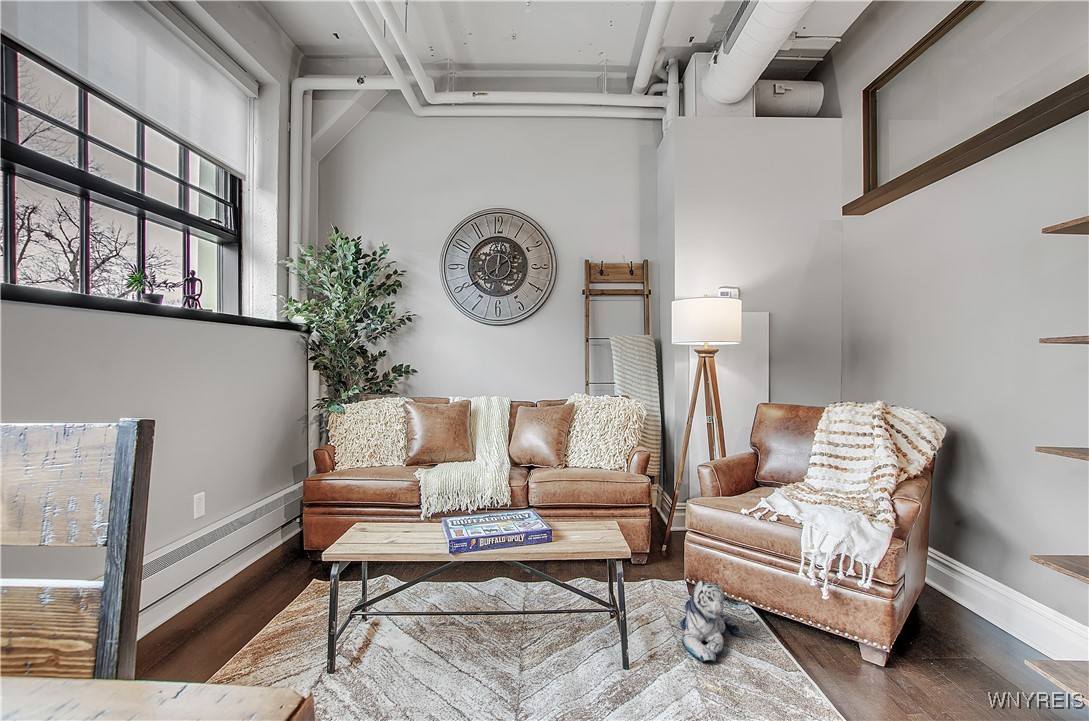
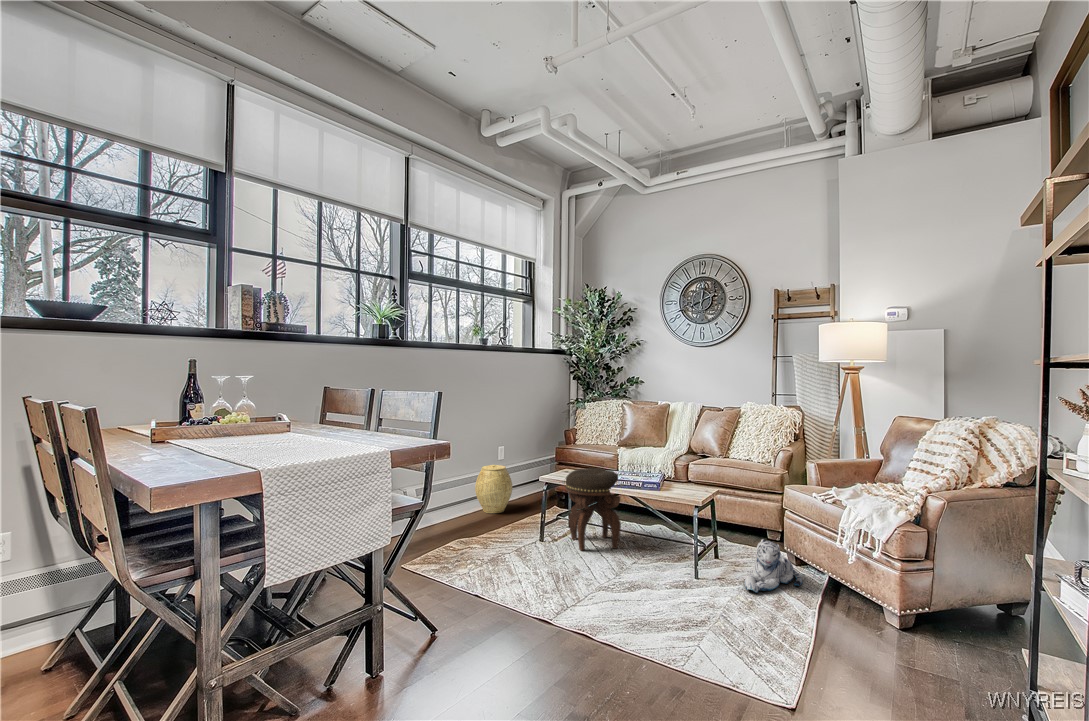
footstool: none [384,511,485,661] -> present [564,468,621,551]
woven basket: none [160,525,242,622] -> present [475,465,512,513]

